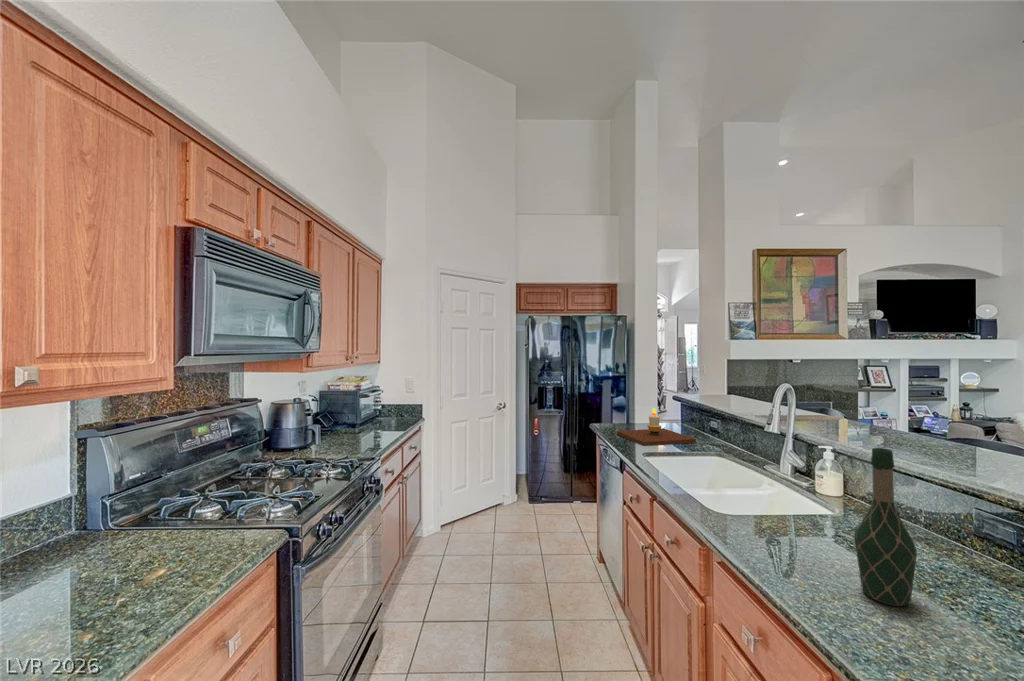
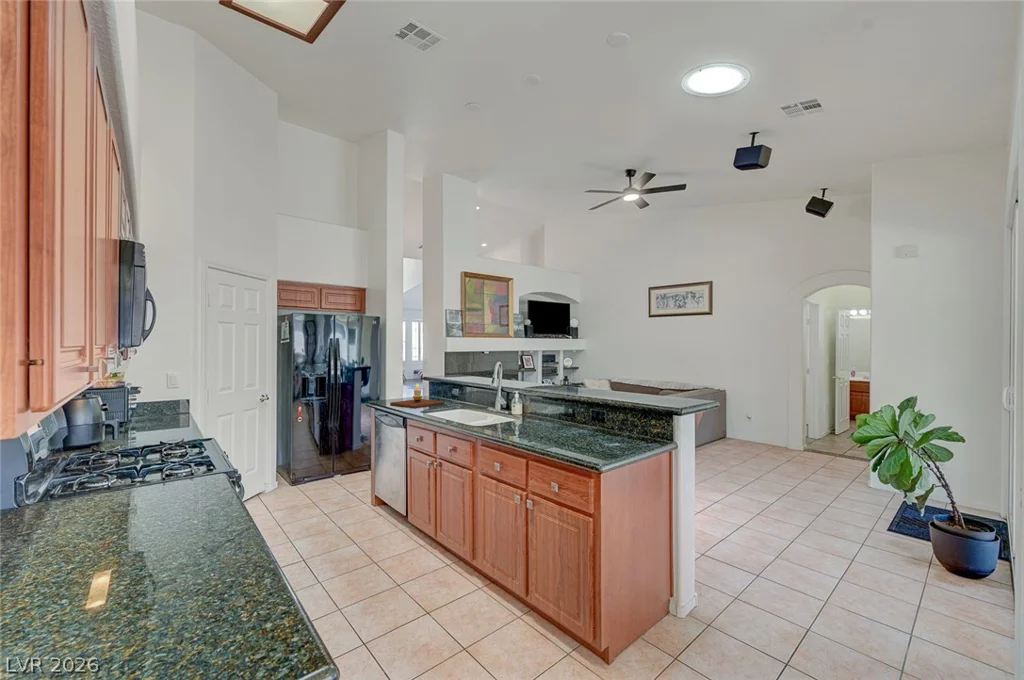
wine bottle: present [854,448,917,606] -> none [533,381,551,437]

